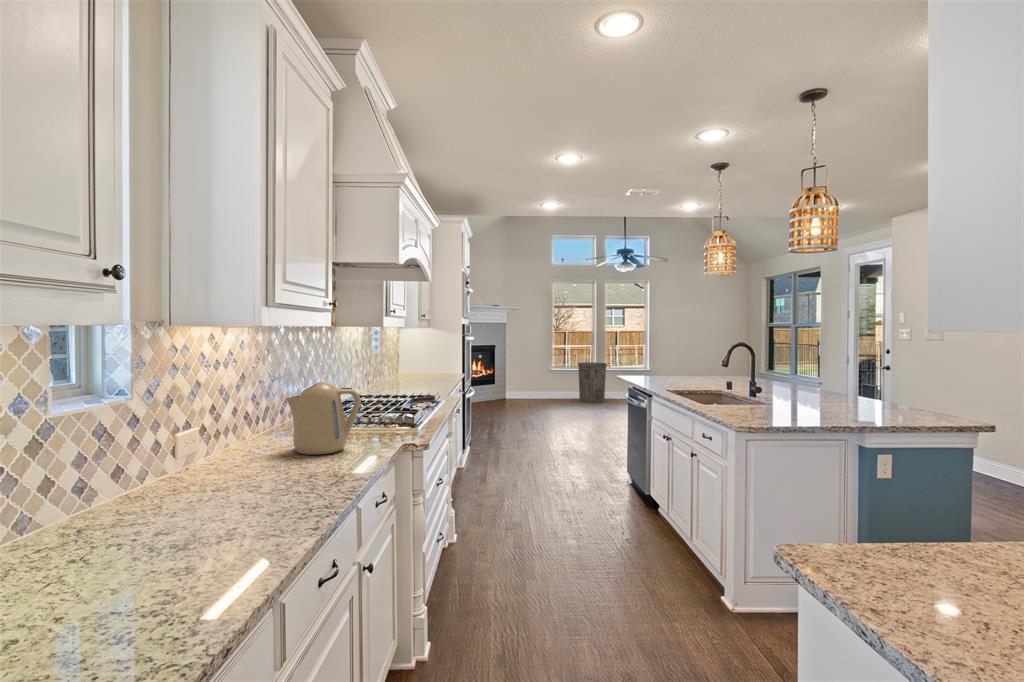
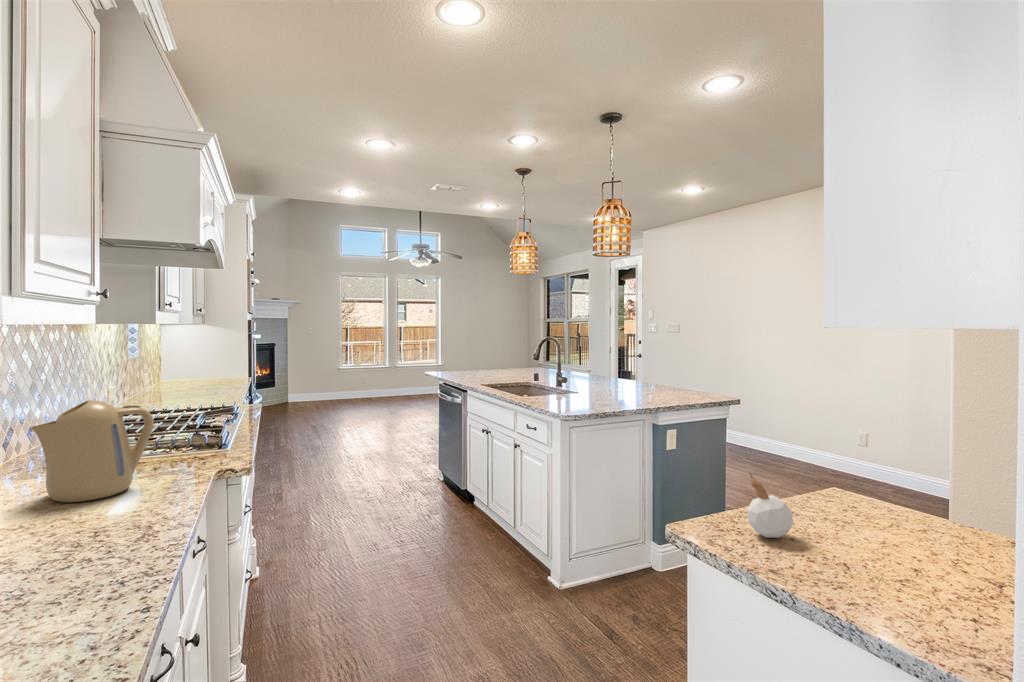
trash can: present [578,362,607,403] -> none [368,359,399,401]
candle: none [868,489,926,578] -> present [747,465,793,538]

